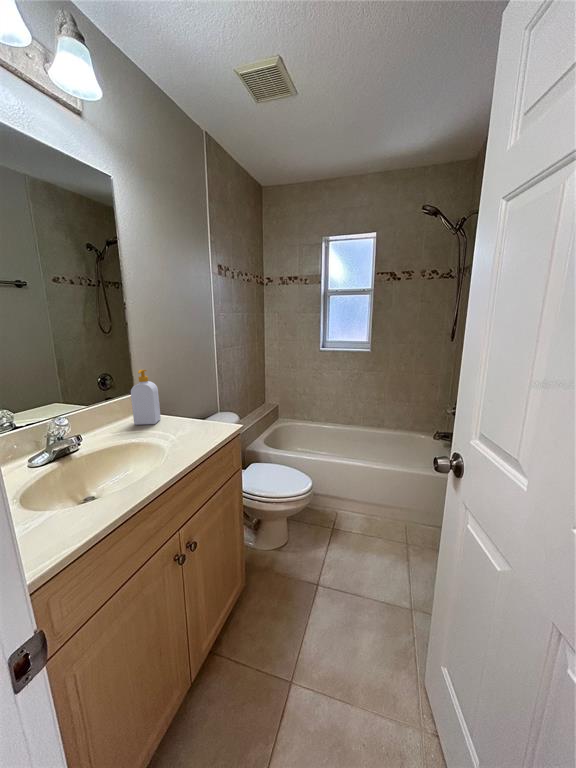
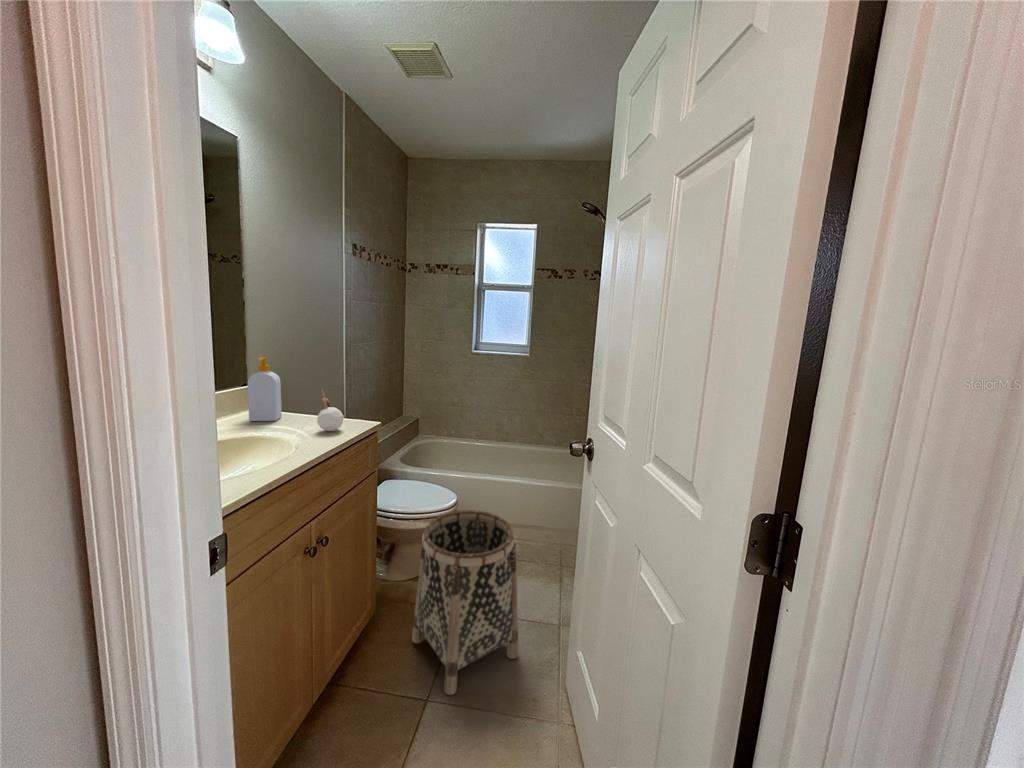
candle: none [185,398,208,436] -> present [317,389,344,431]
basket: none [276,502,374,681] -> present [412,510,518,695]

